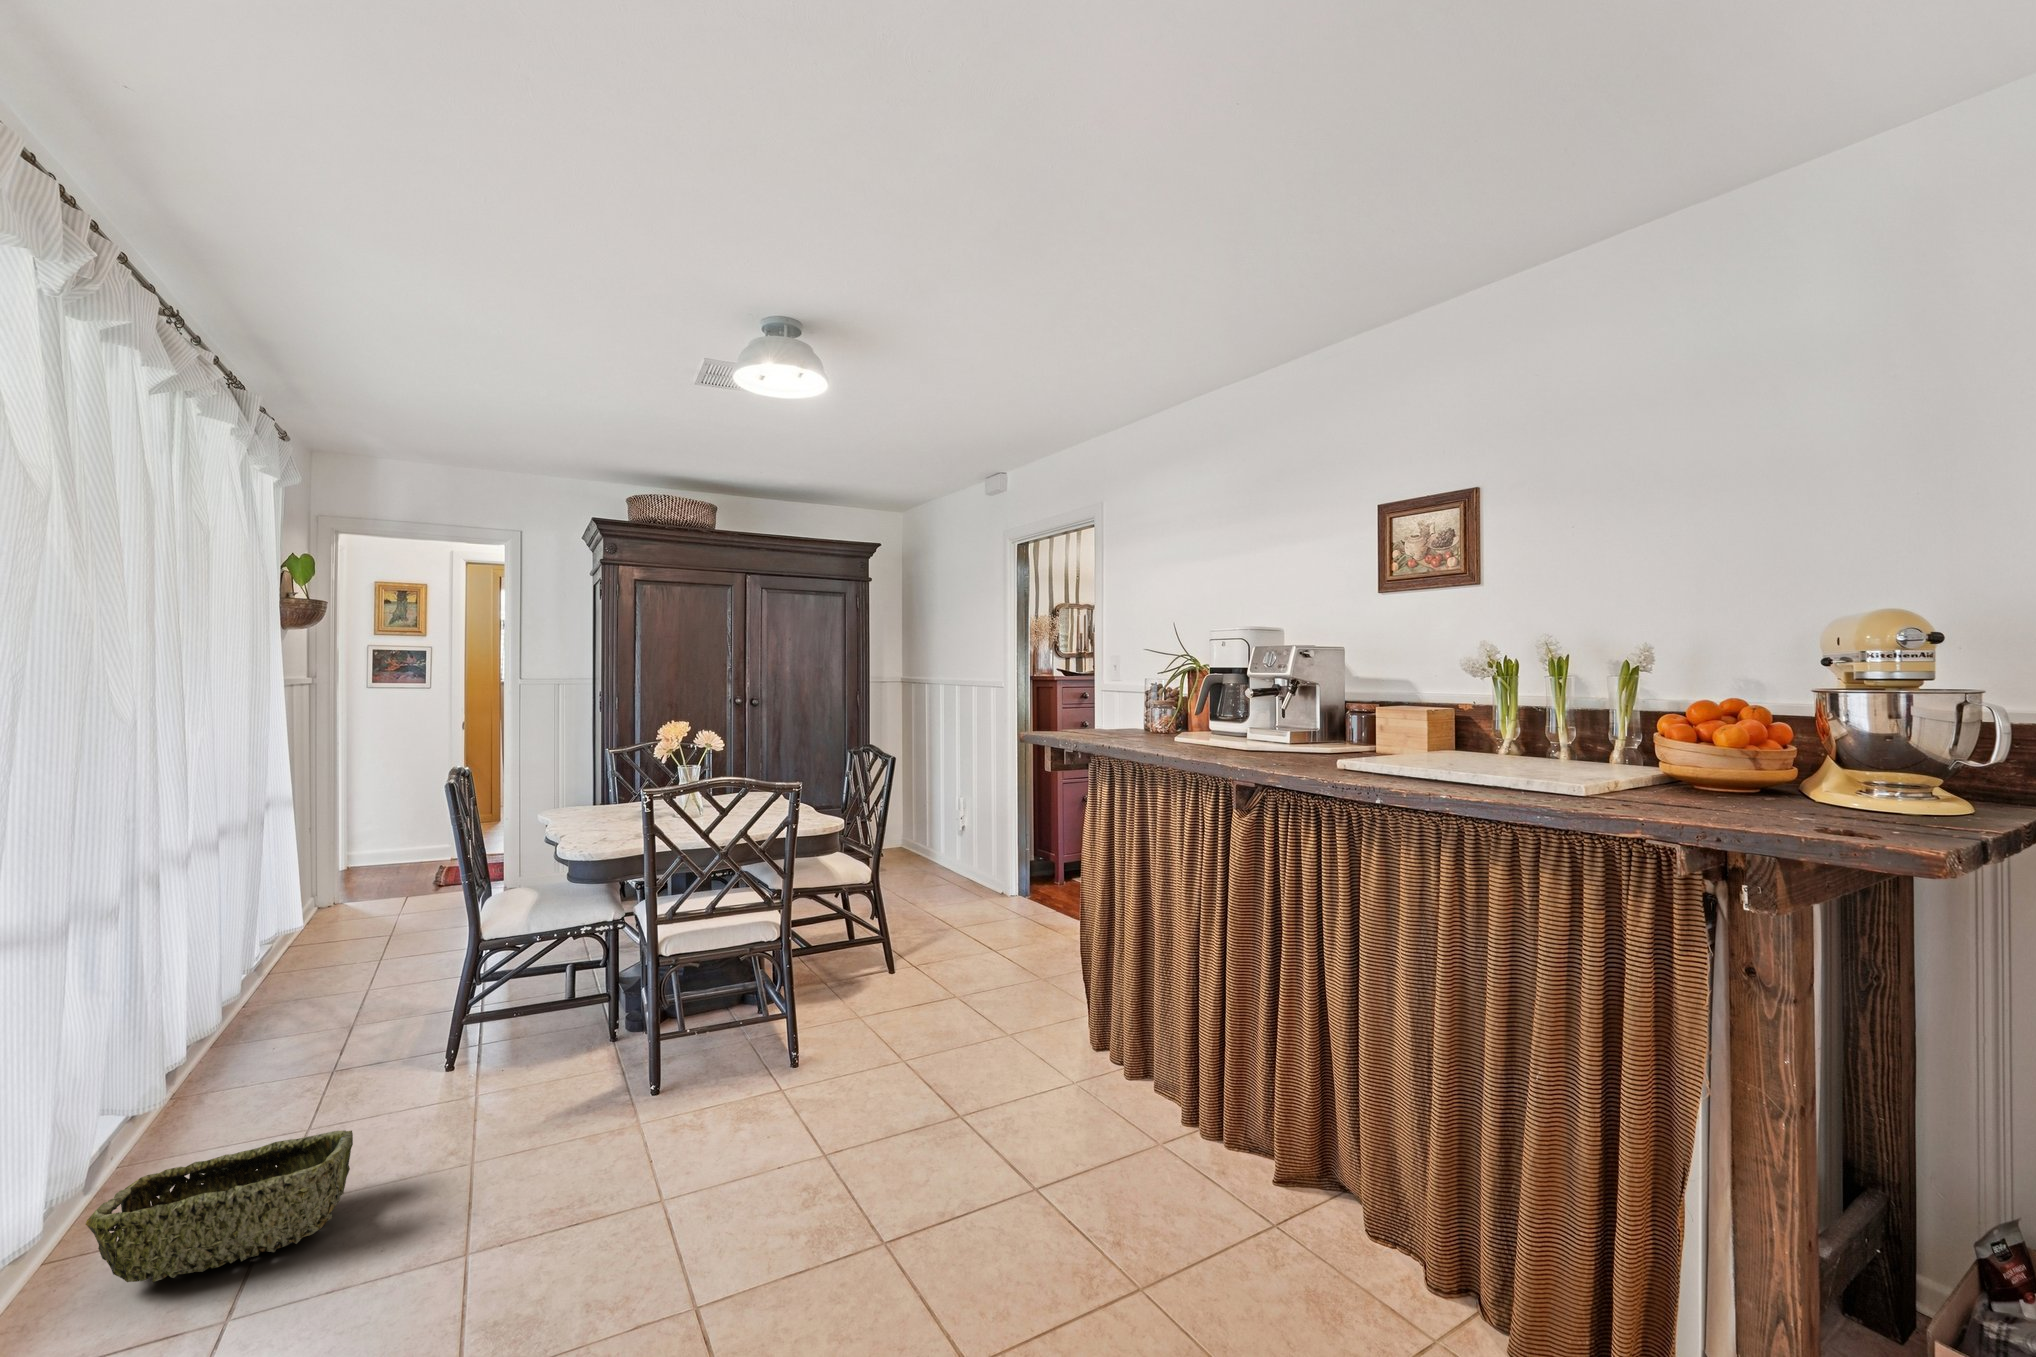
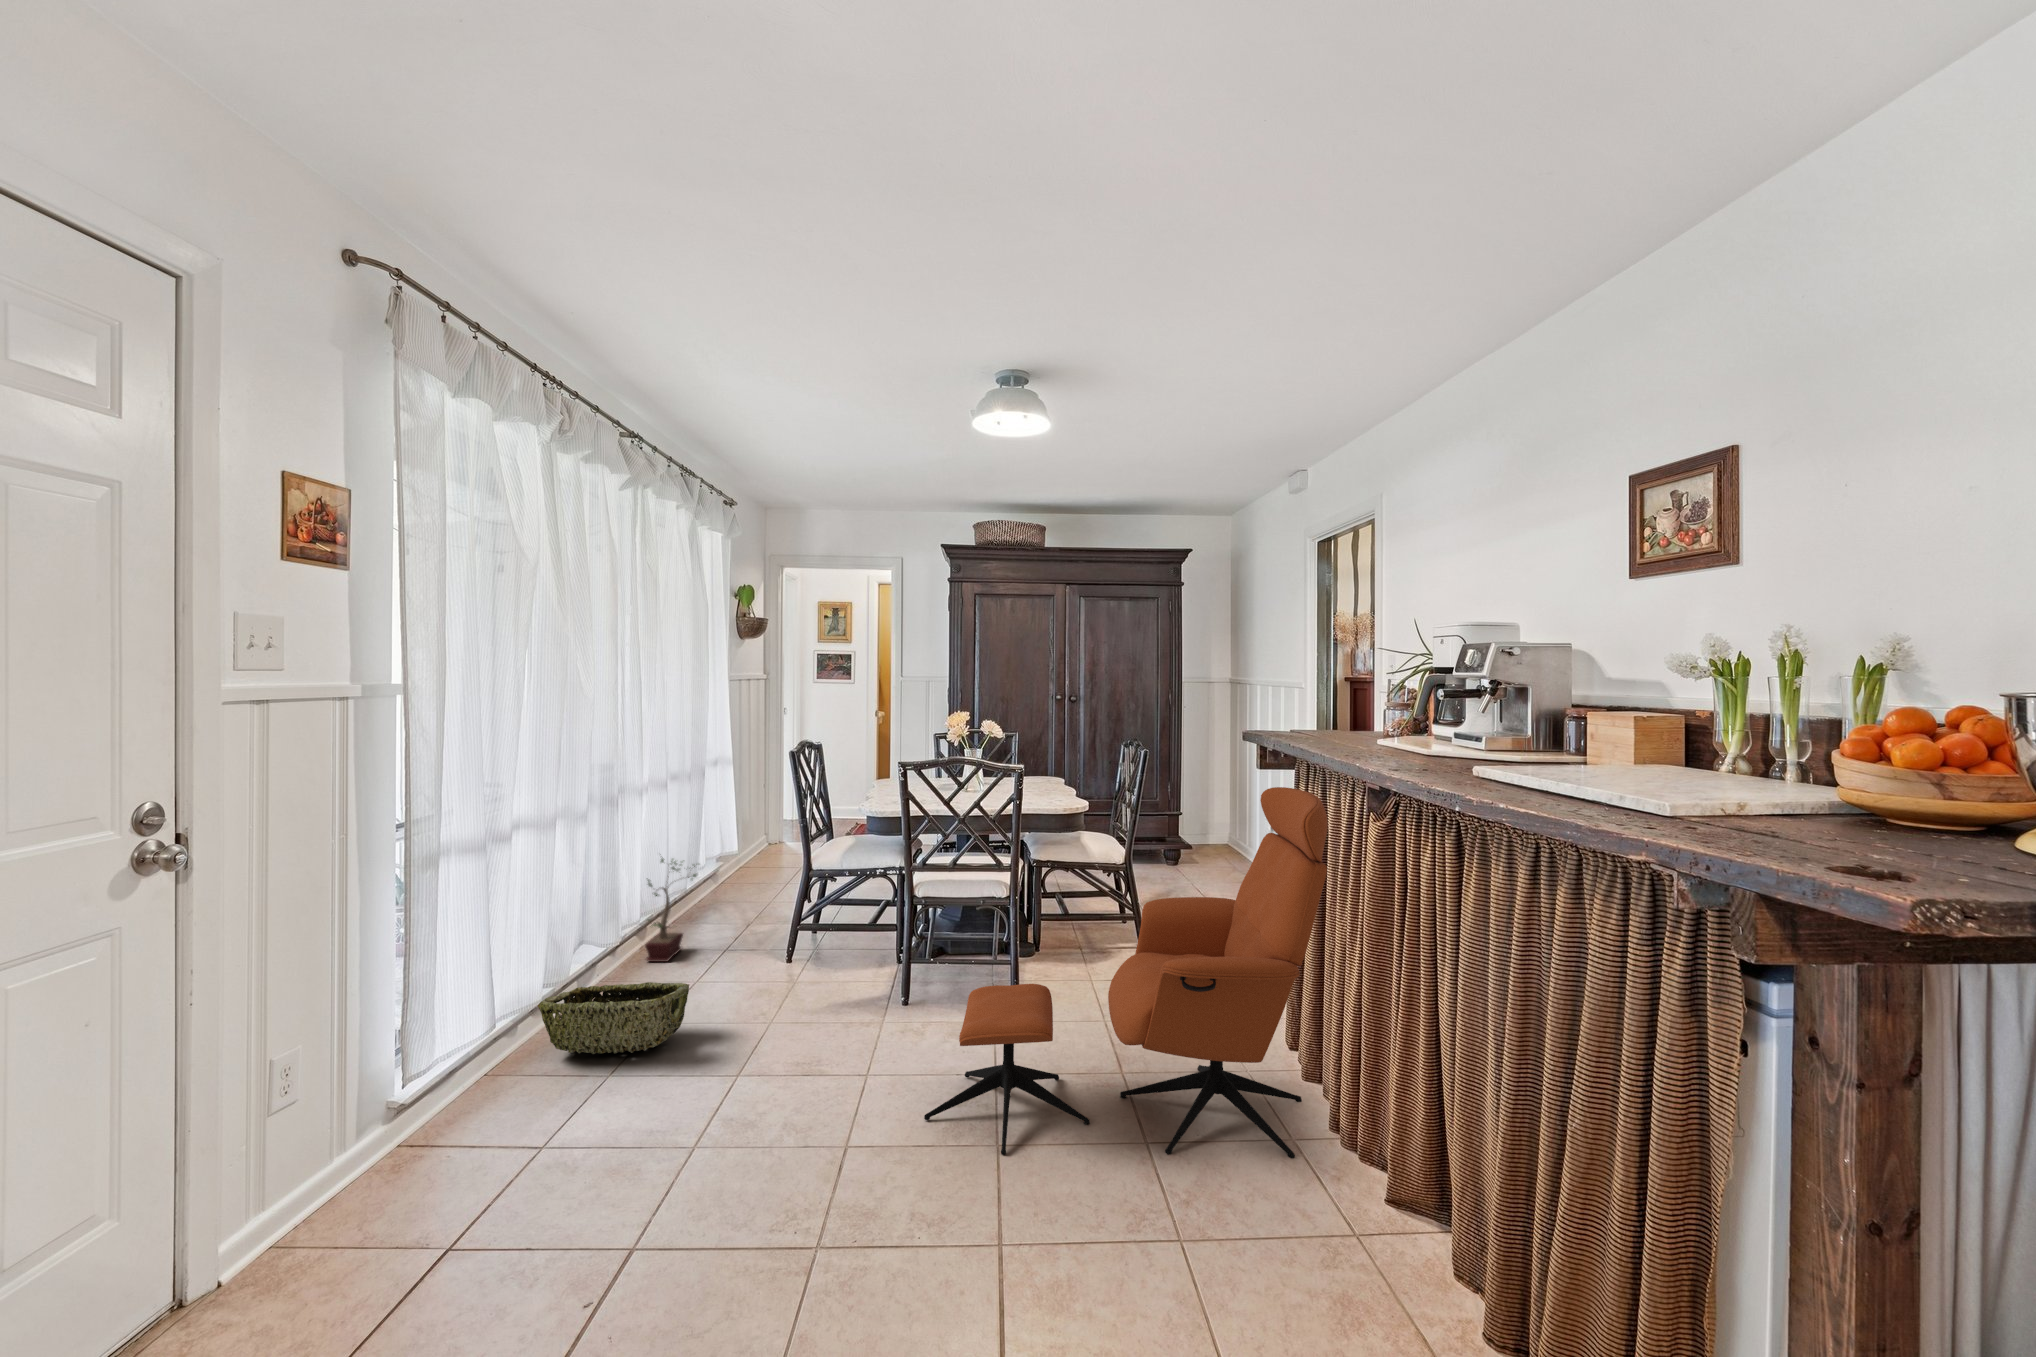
armchair: none [766,791,1182,1241] -> present [924,787,1328,1158]
potted plant: none [207,948,290,1109] -> present [645,859,696,962]

